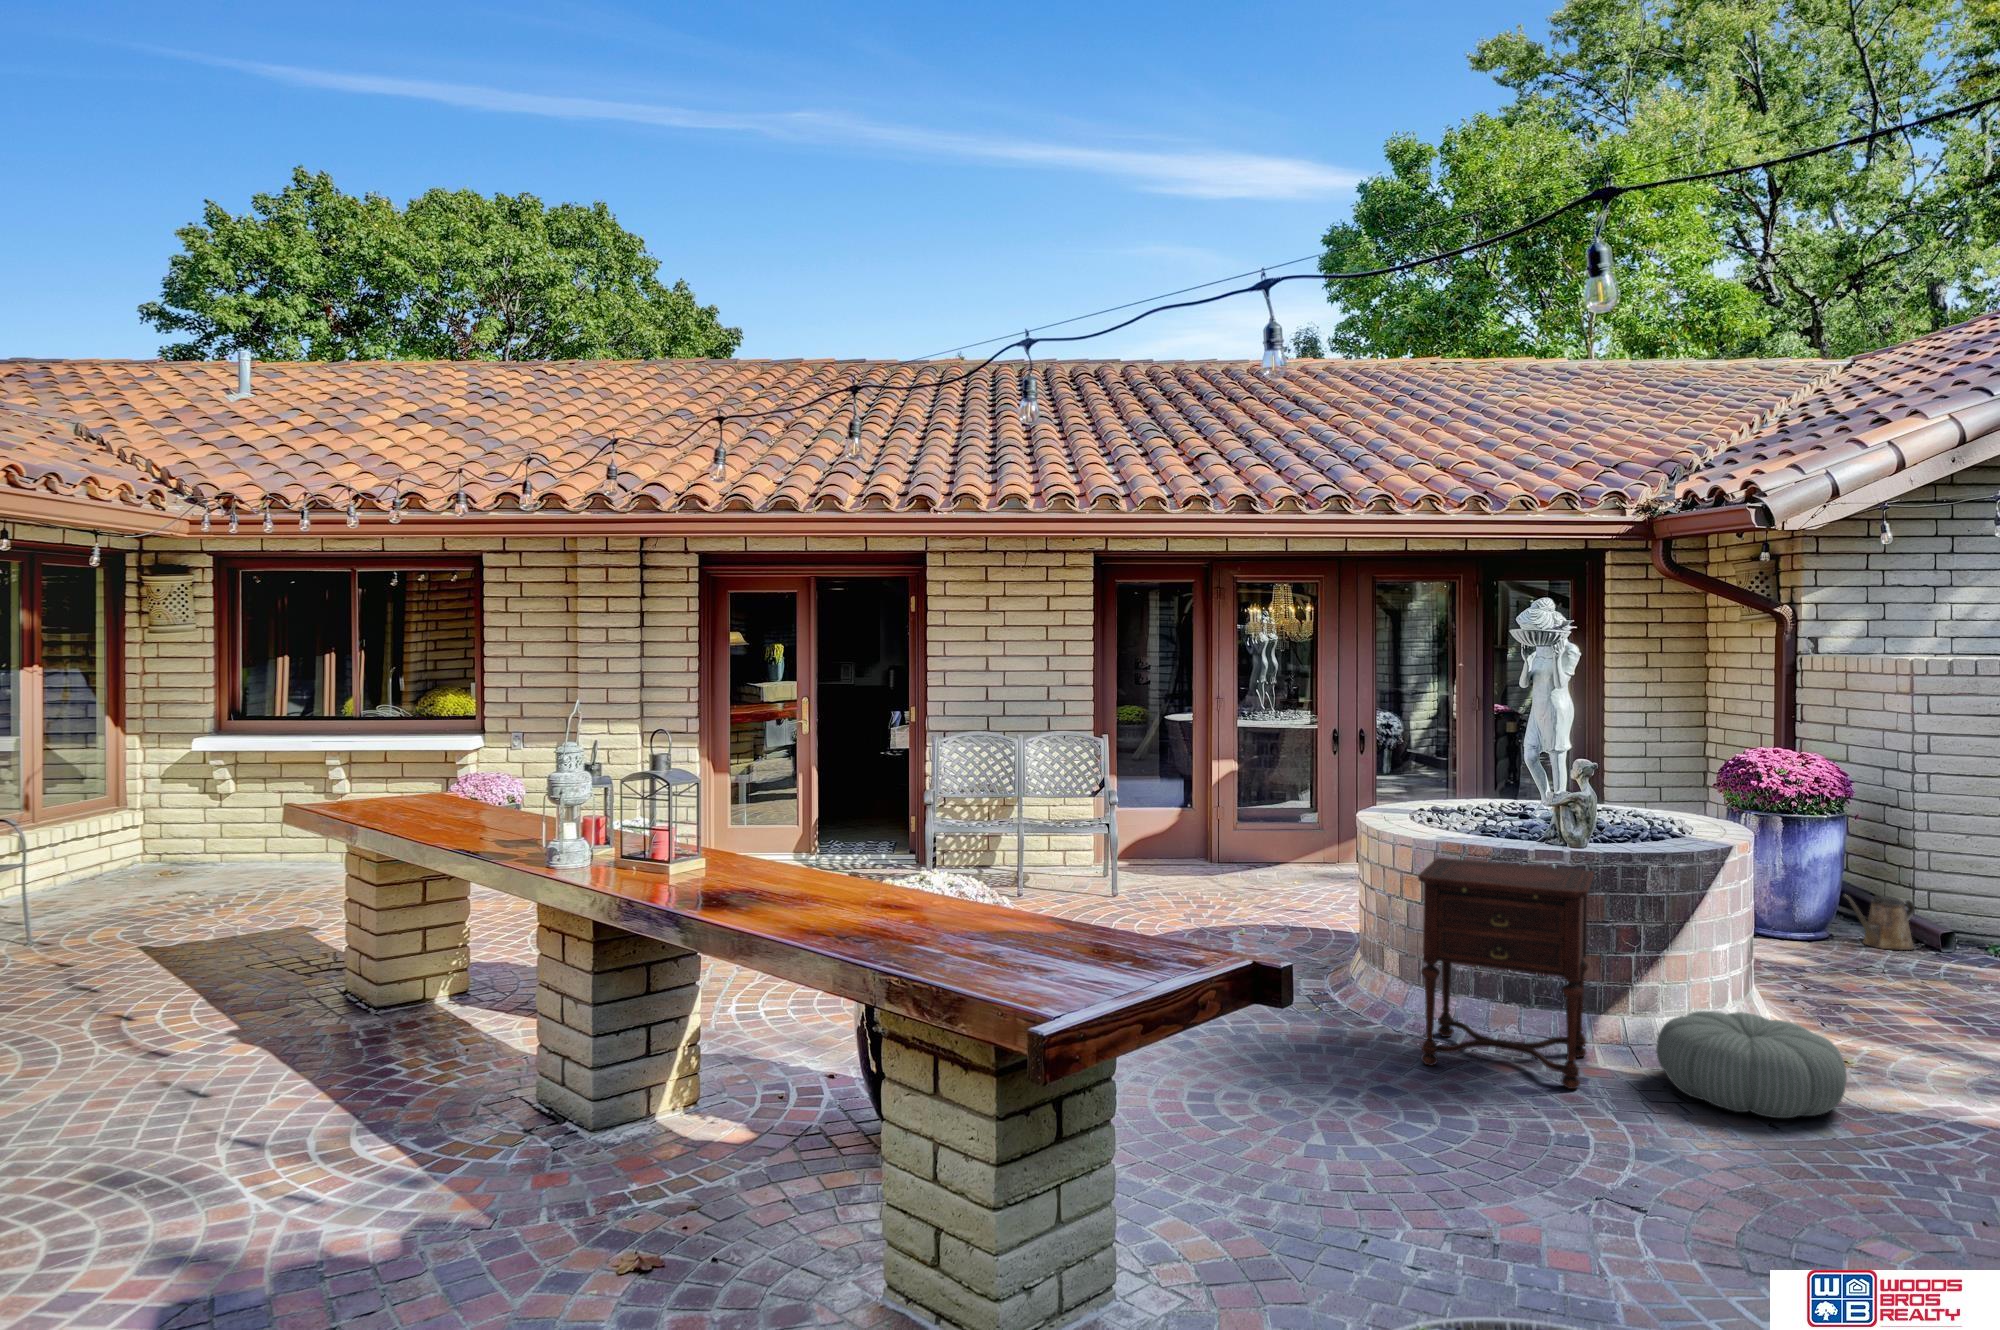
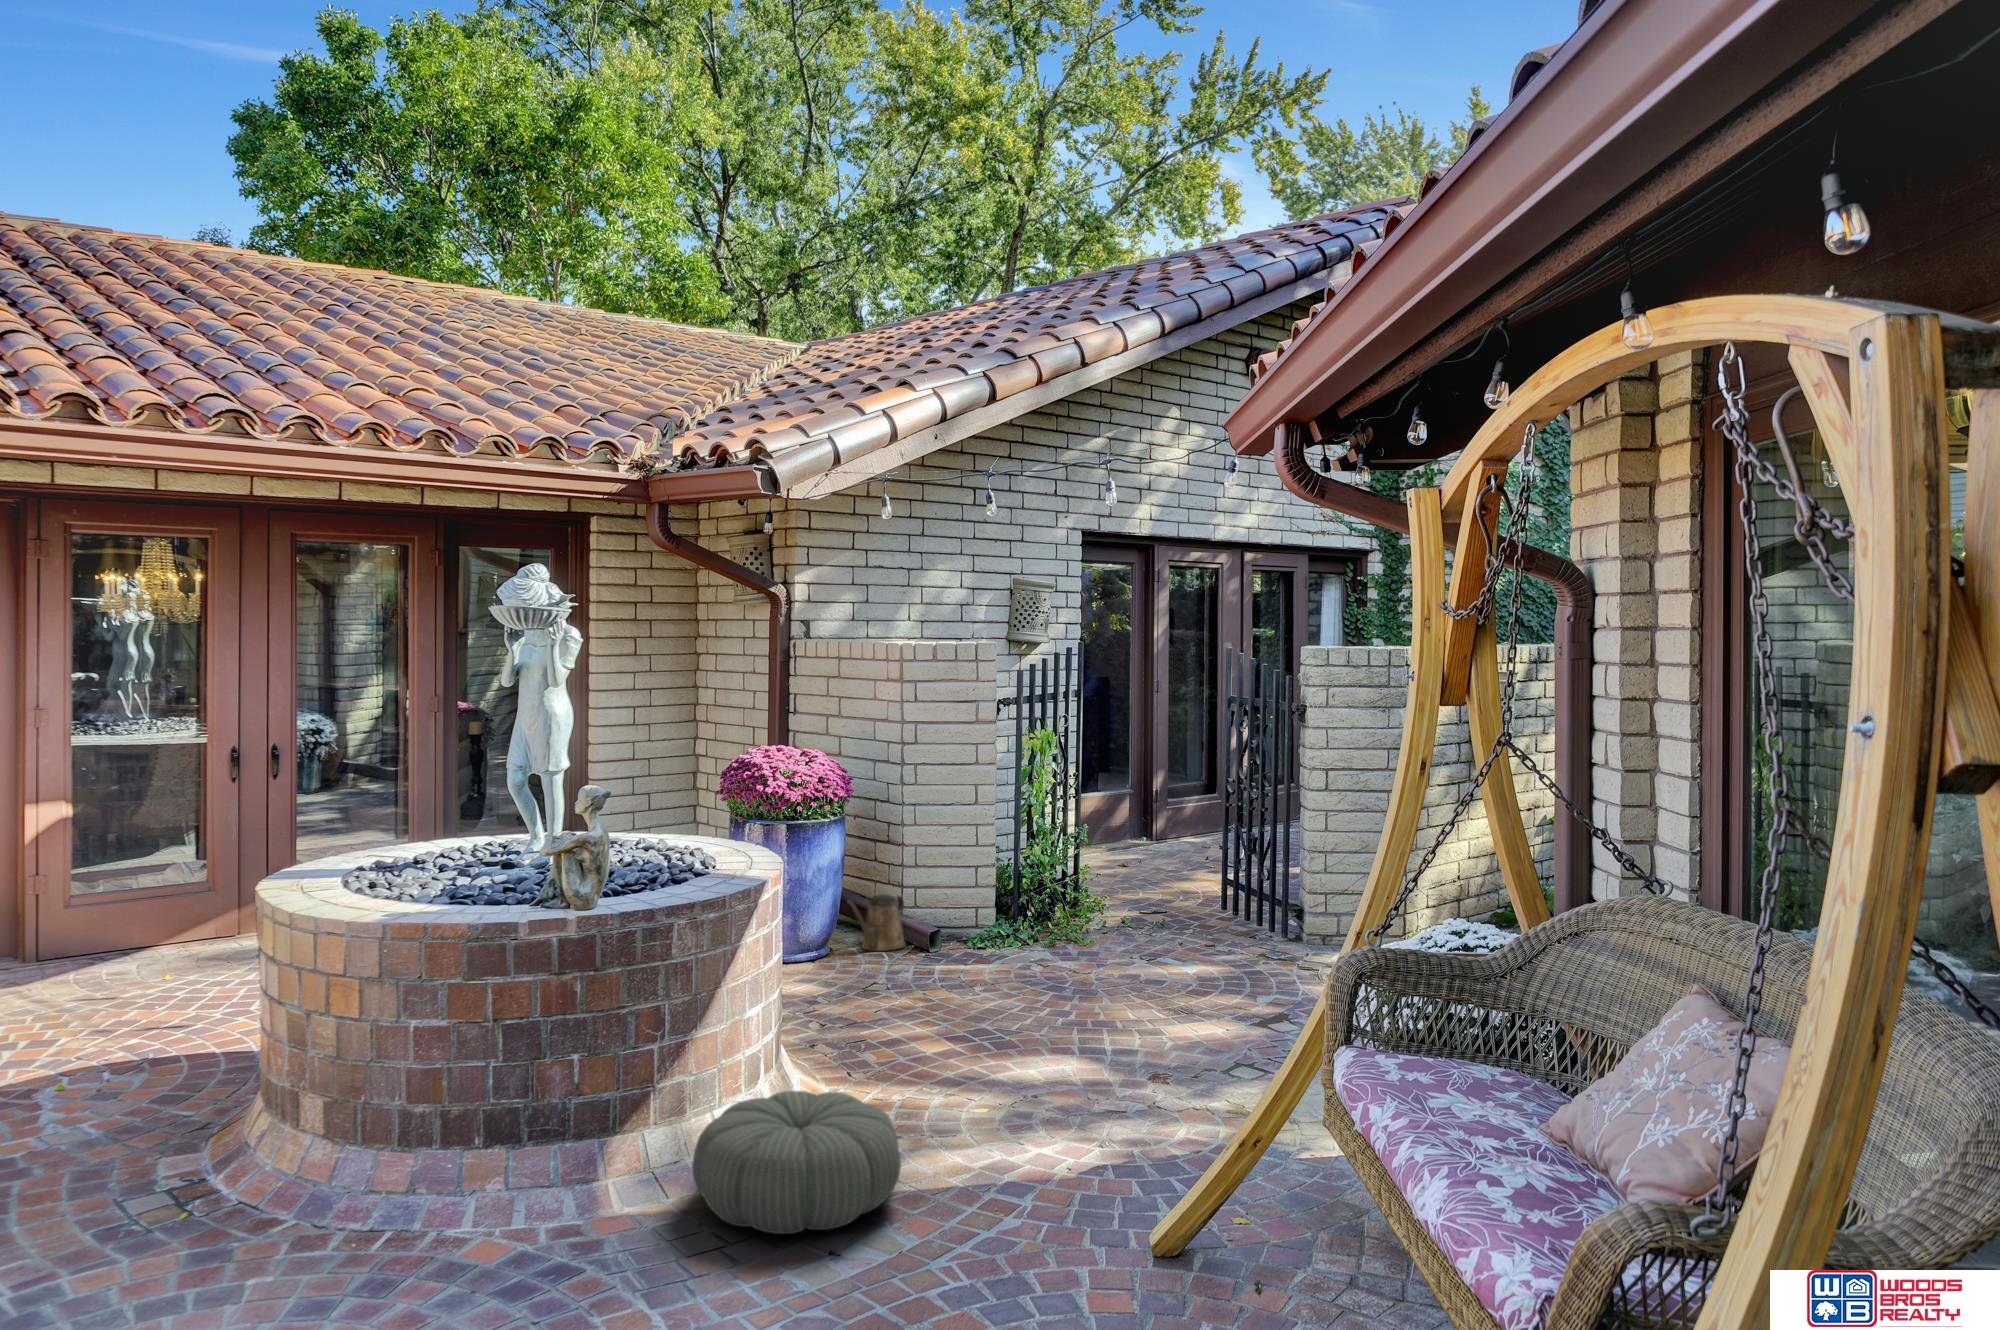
side table: present [1418,858,1594,1089] -> none [355,941,609,1289]

